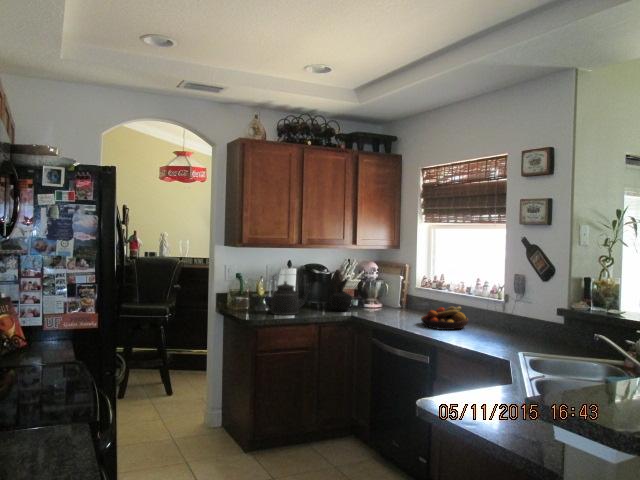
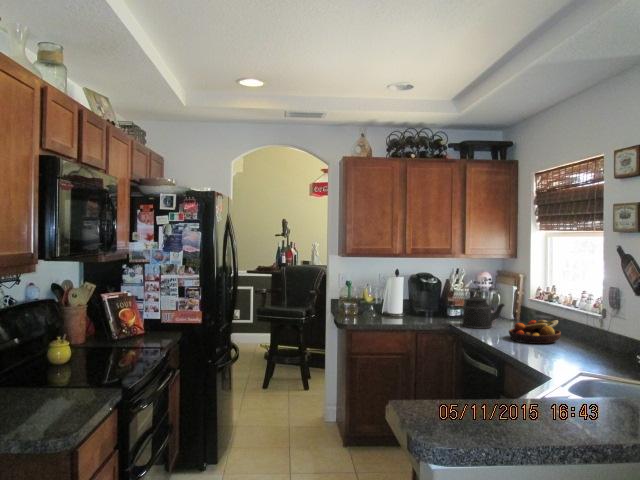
ceramic jug: present [329,272,353,311] -> none [432,281,456,321]
kettle: present [271,275,310,315] -> present [463,287,504,329]

